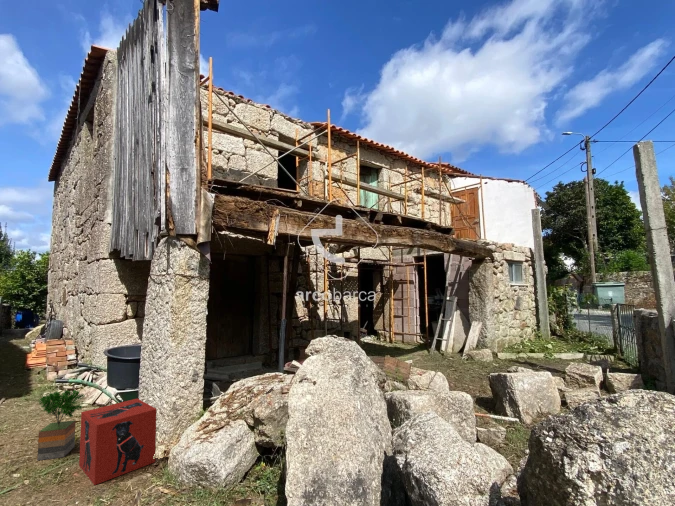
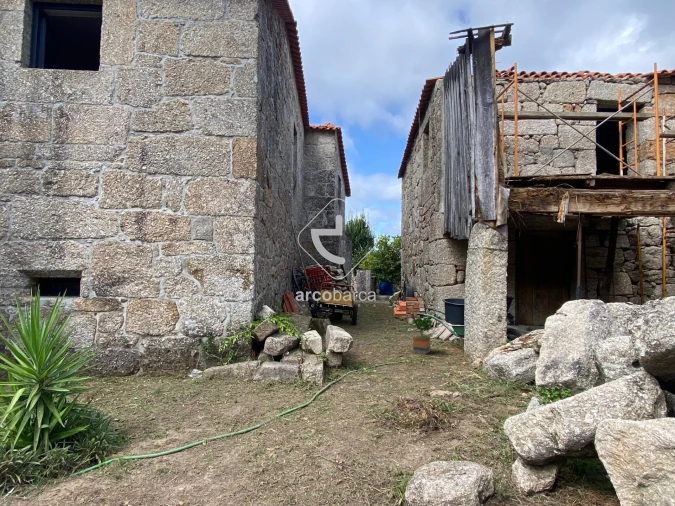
storage box: present [79,399,157,485] -> none [433,329,474,367]

